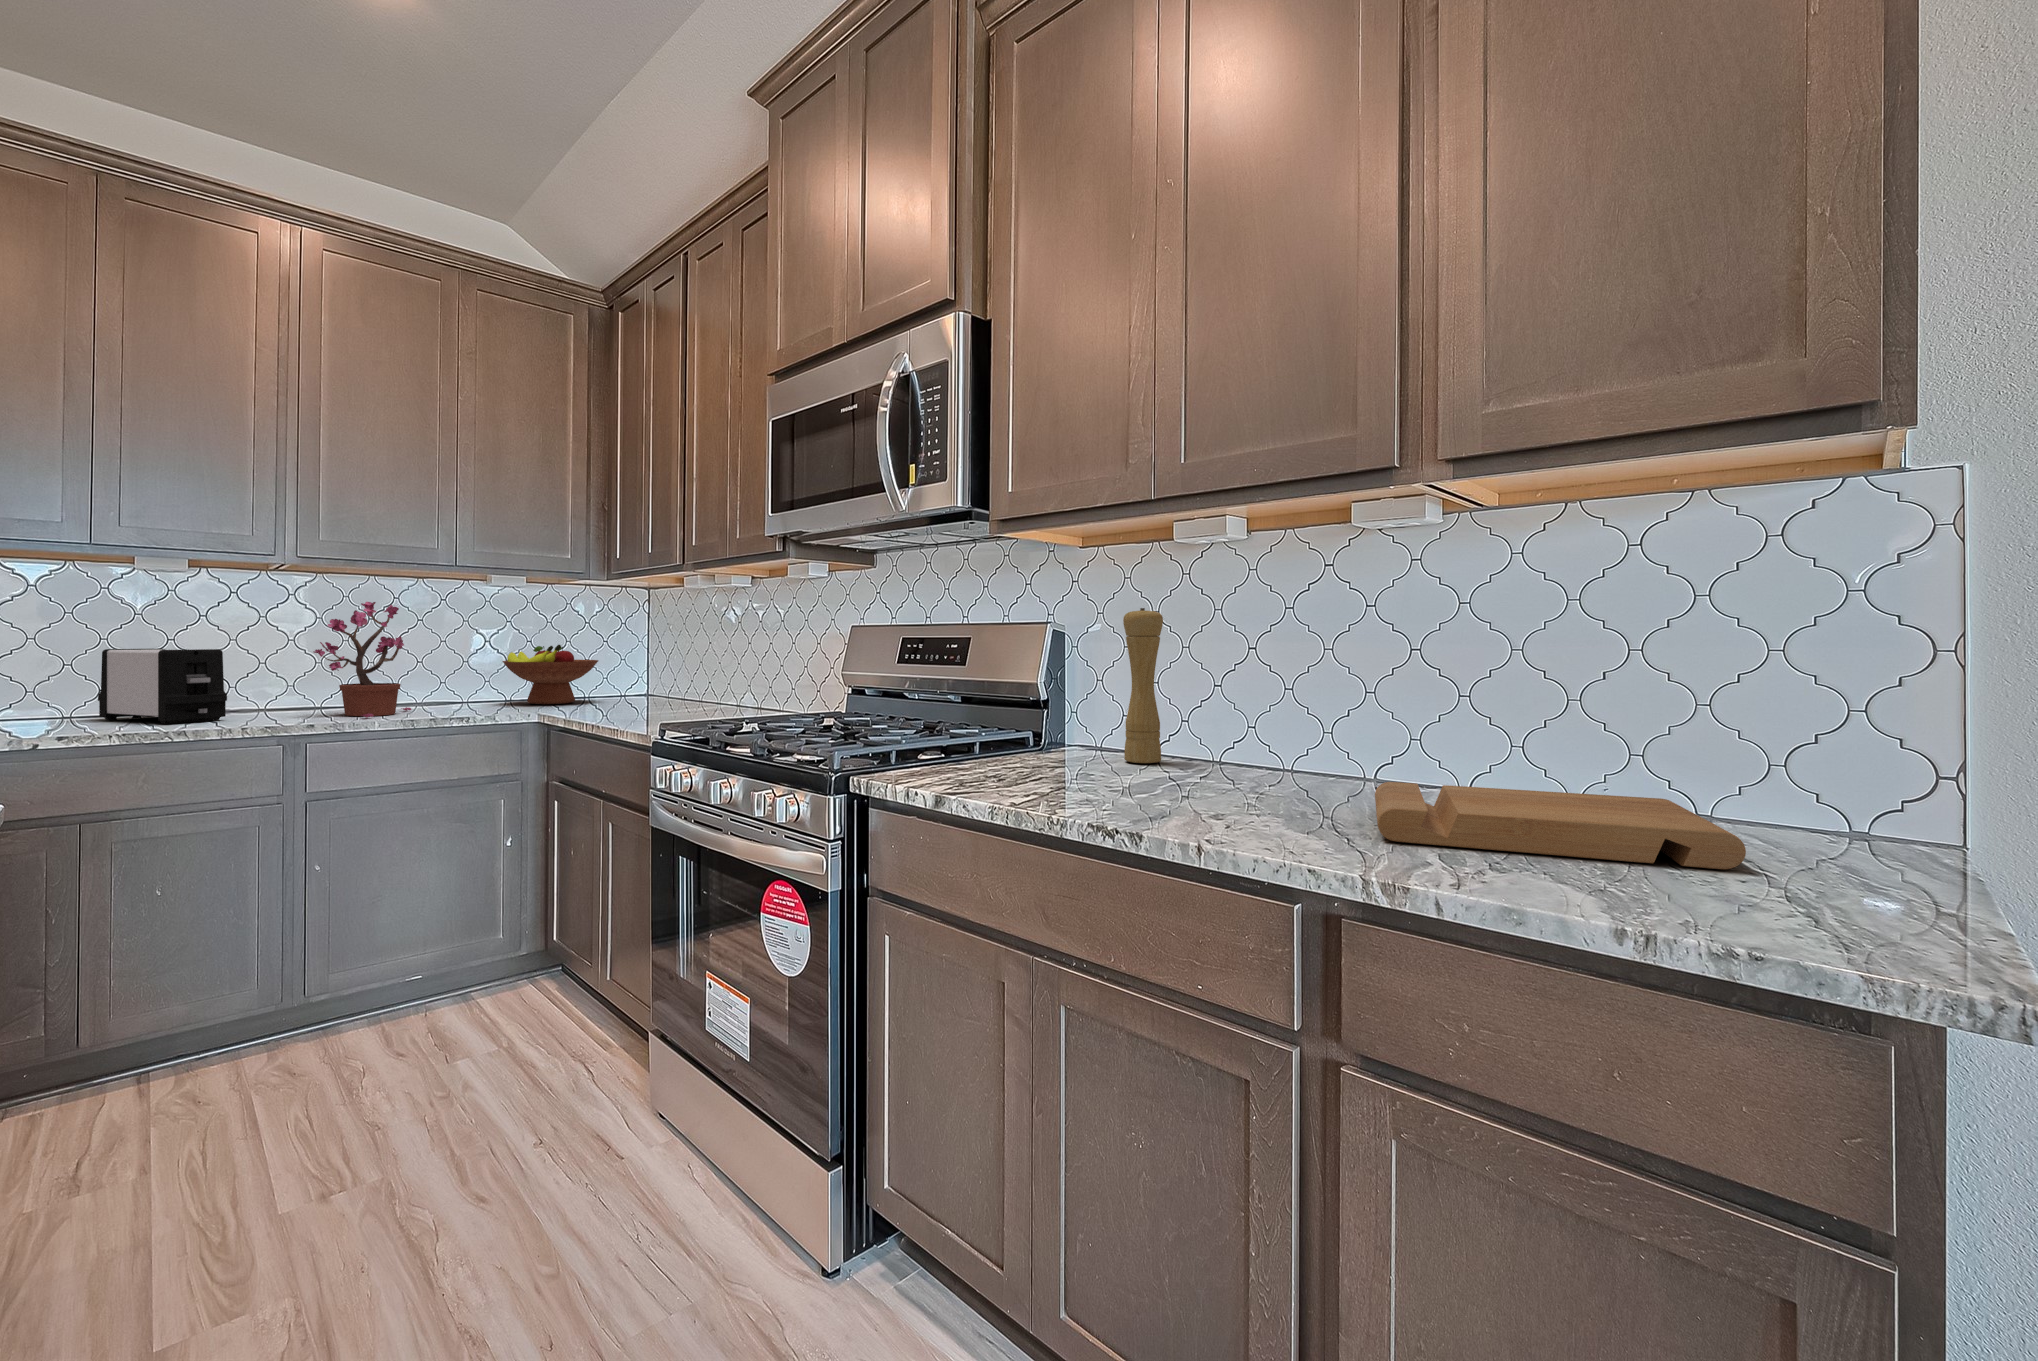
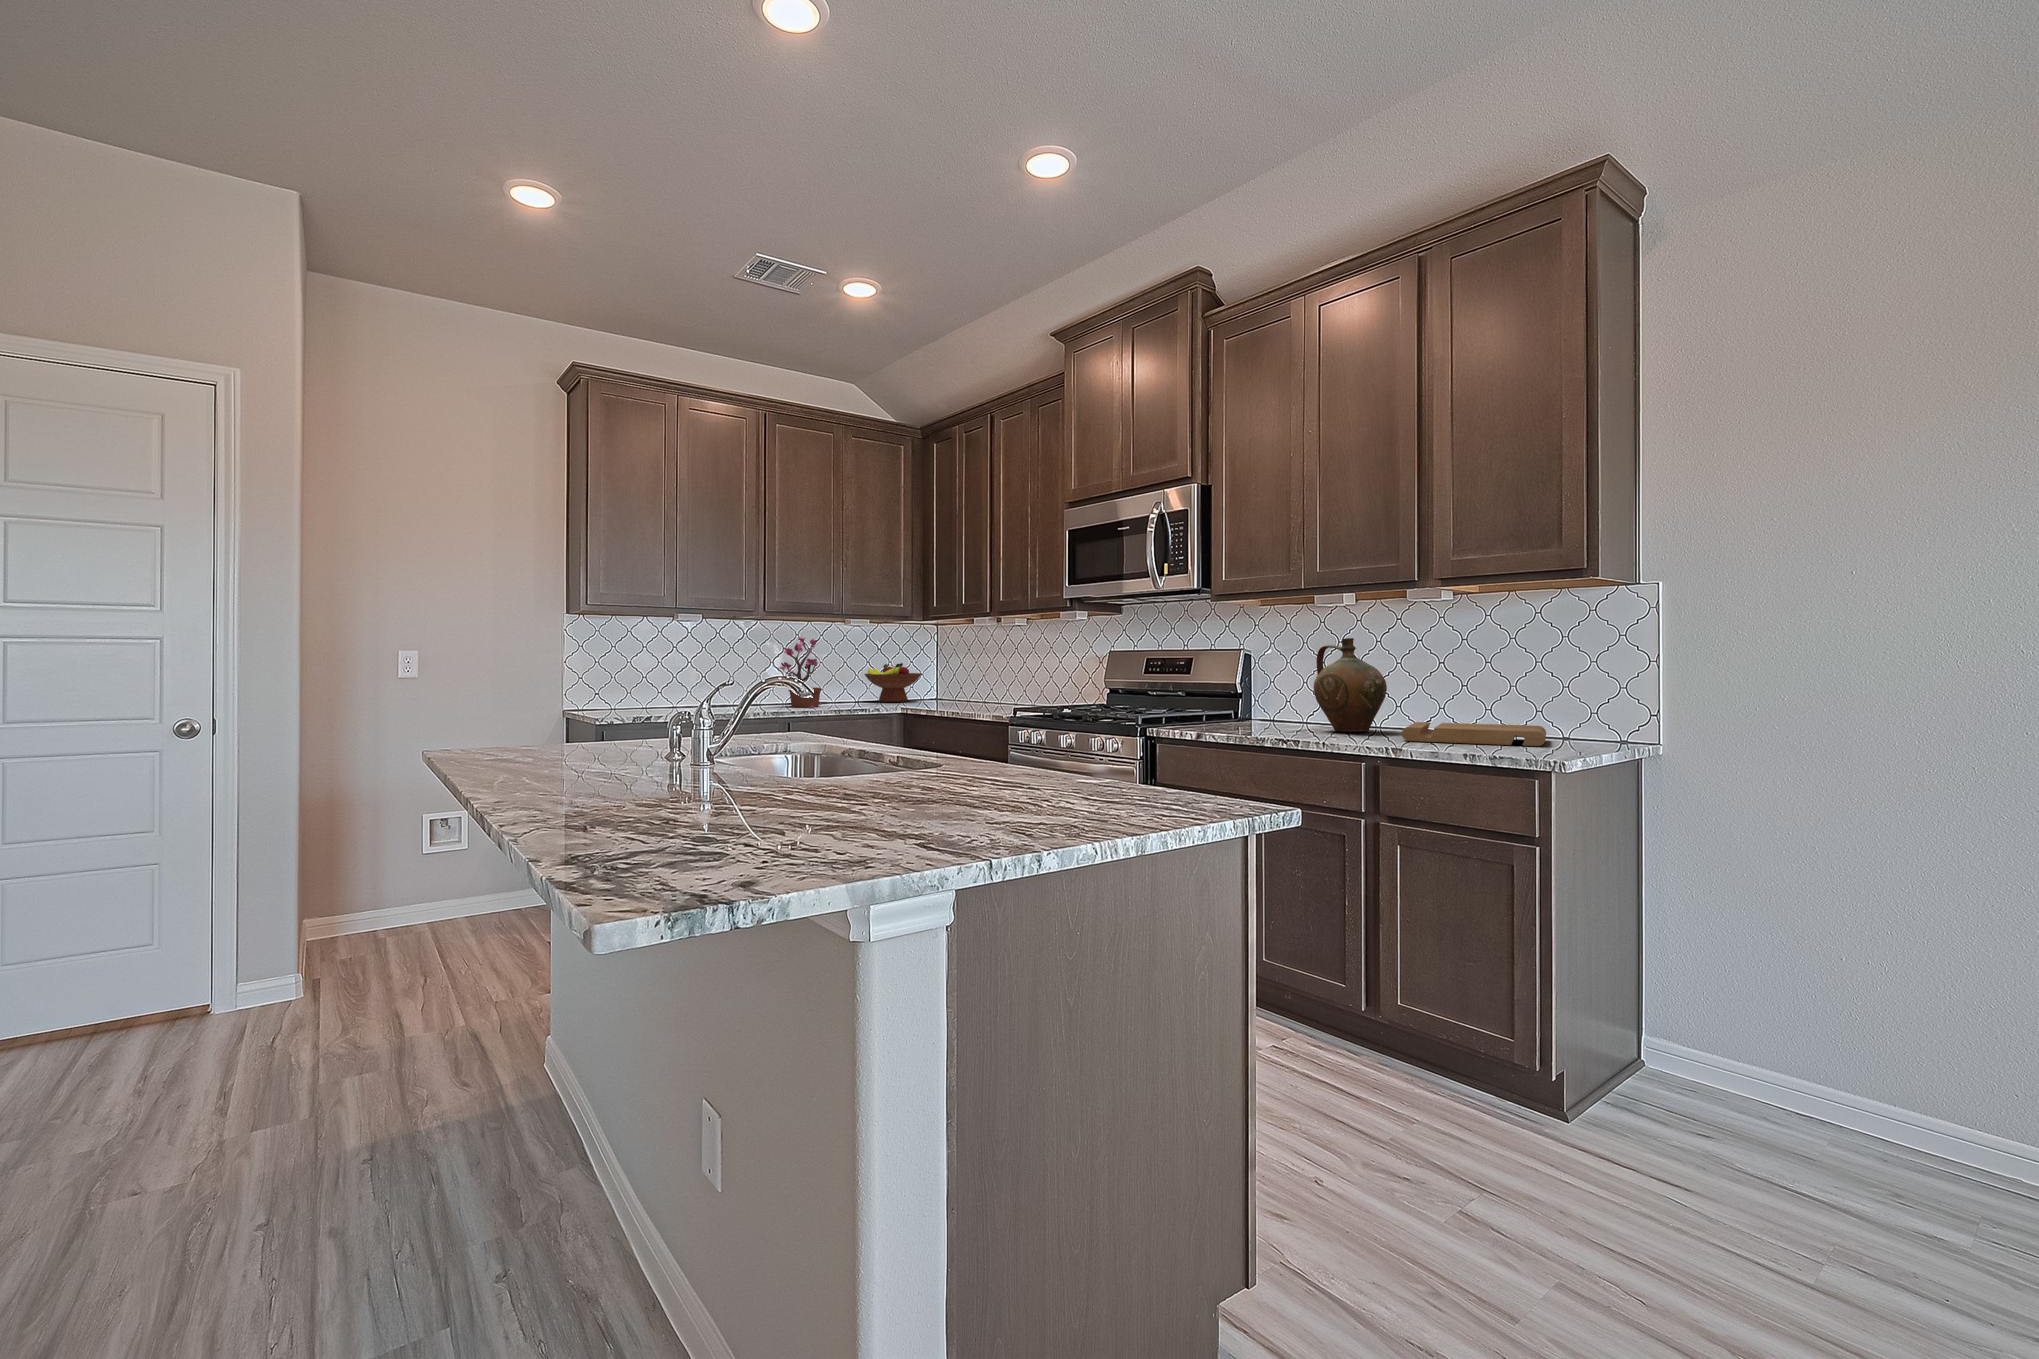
ceramic jug: none [1173,601,1320,798] -> present [1314,638,1387,732]
pepper mill: present [1123,608,1163,763] -> none [1287,640,1310,723]
toaster: present [98,649,227,724] -> none [665,667,736,710]

